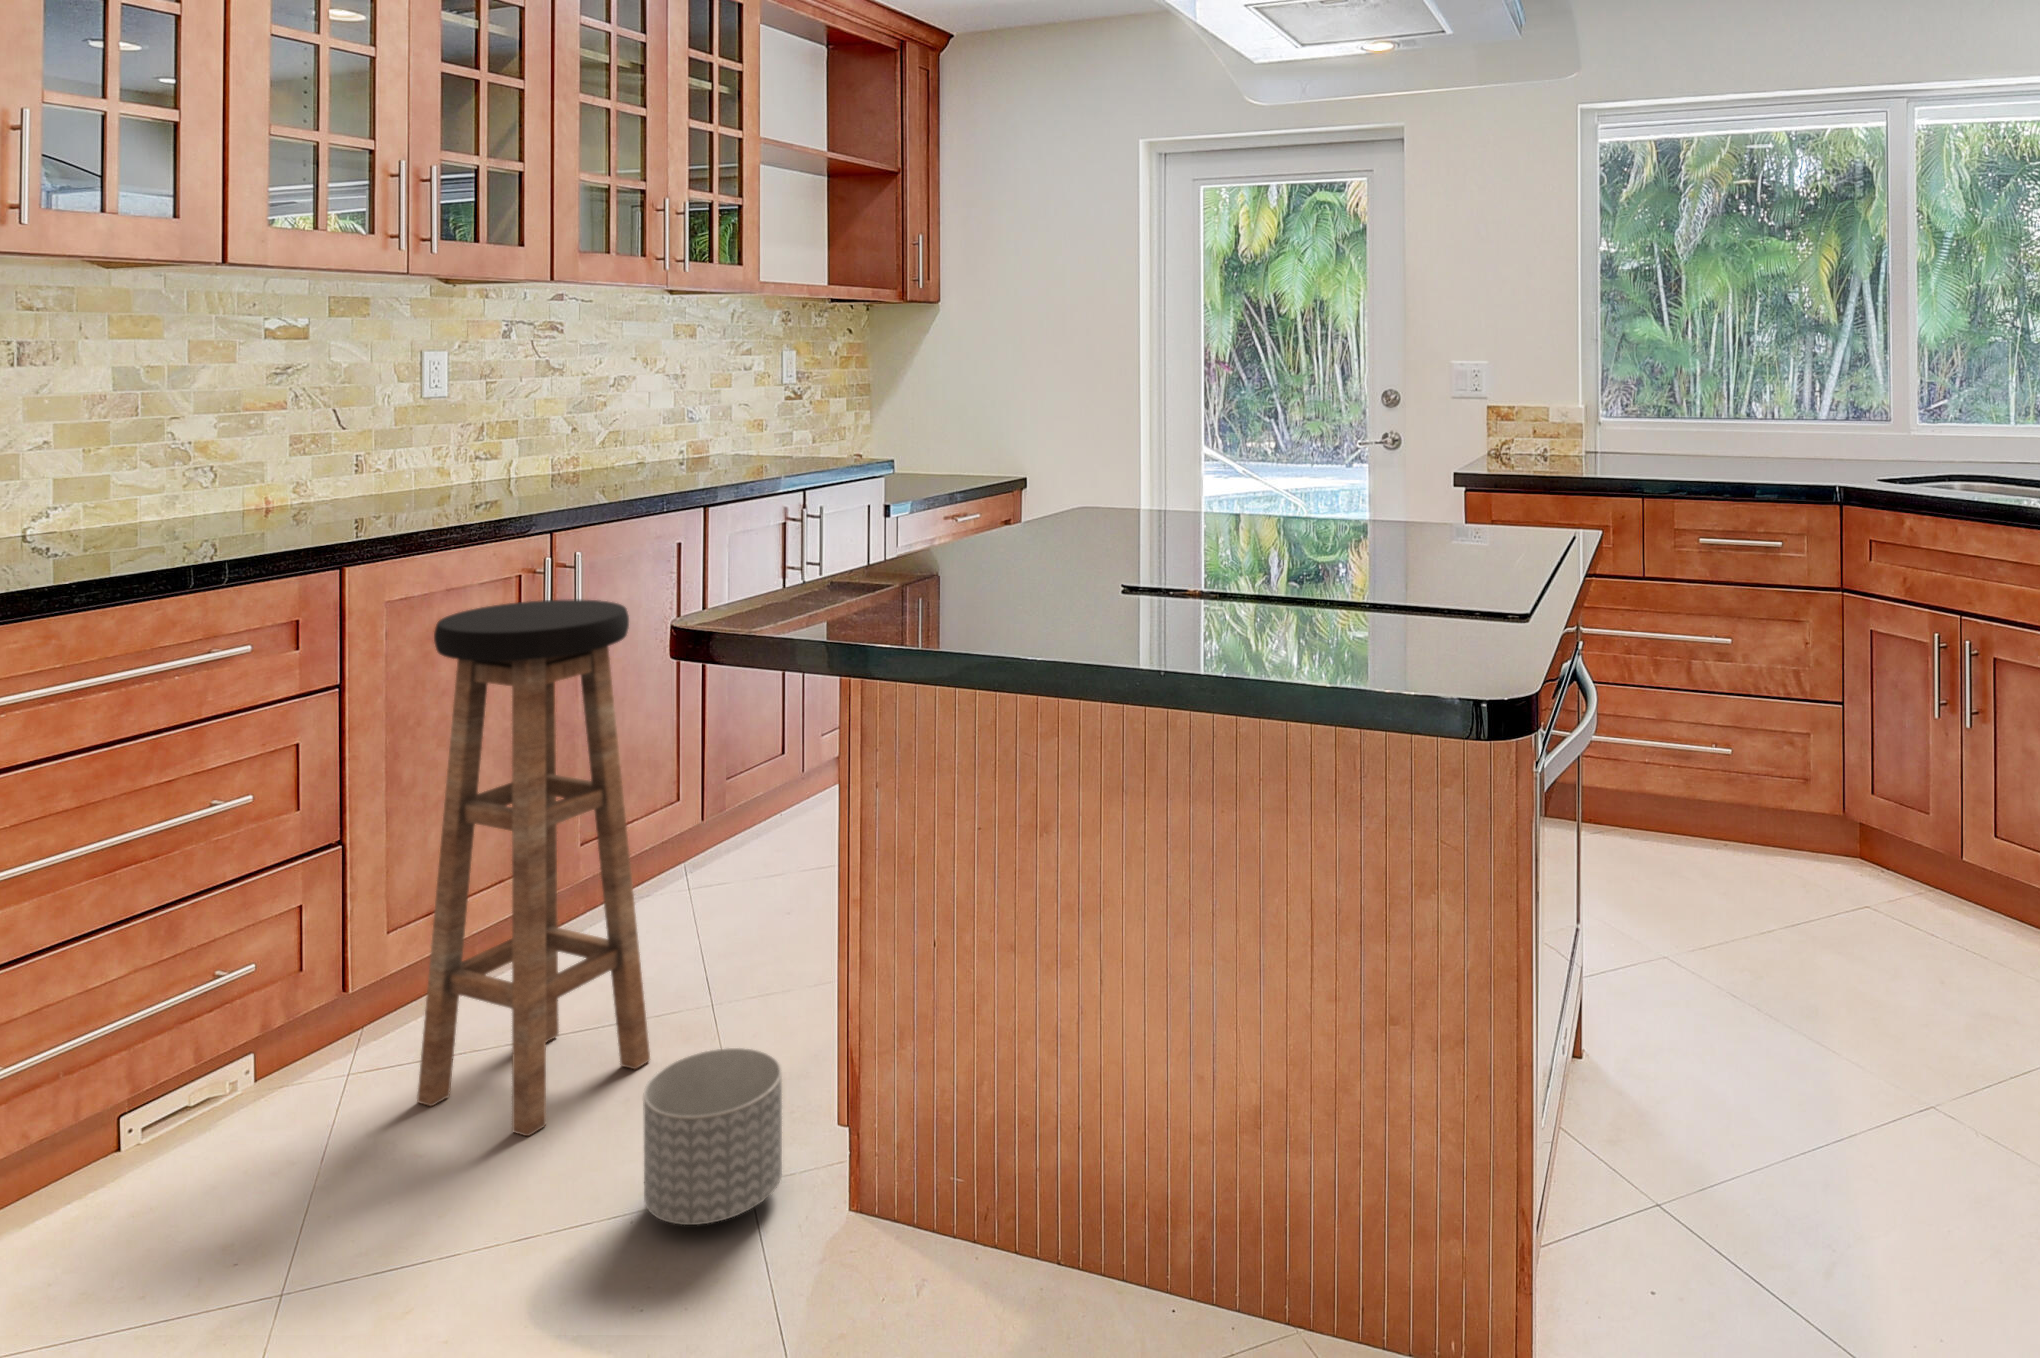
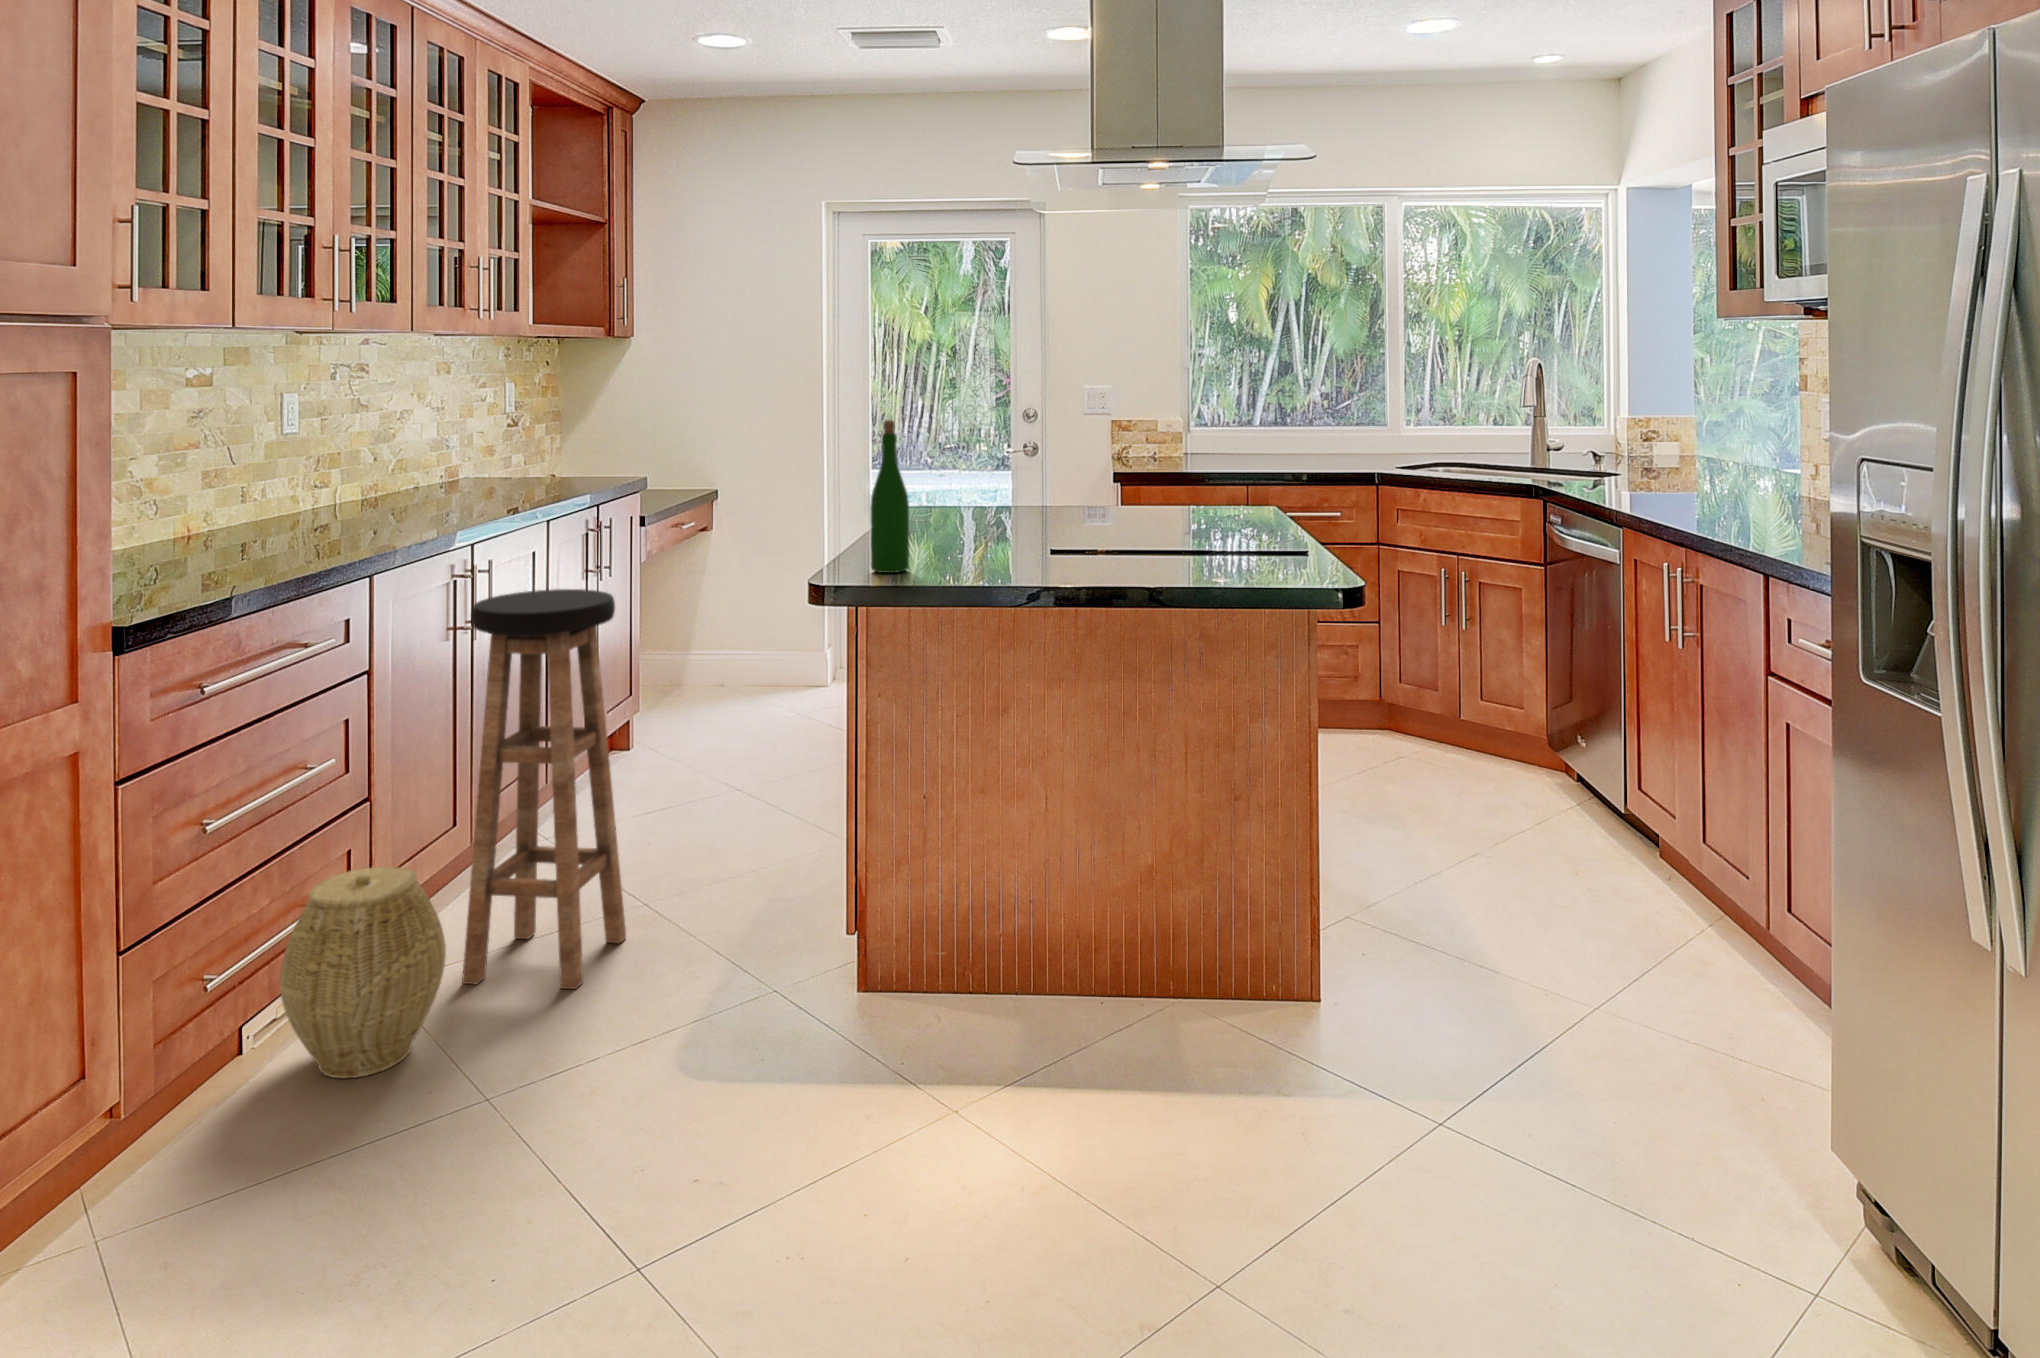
wine bottle: none [826,381,883,612] -> present [870,420,910,573]
woven basket: none [93,952,331,1236] -> present [280,867,446,1078]
planter: present [643,1048,782,1225] -> none [707,896,802,1012]

